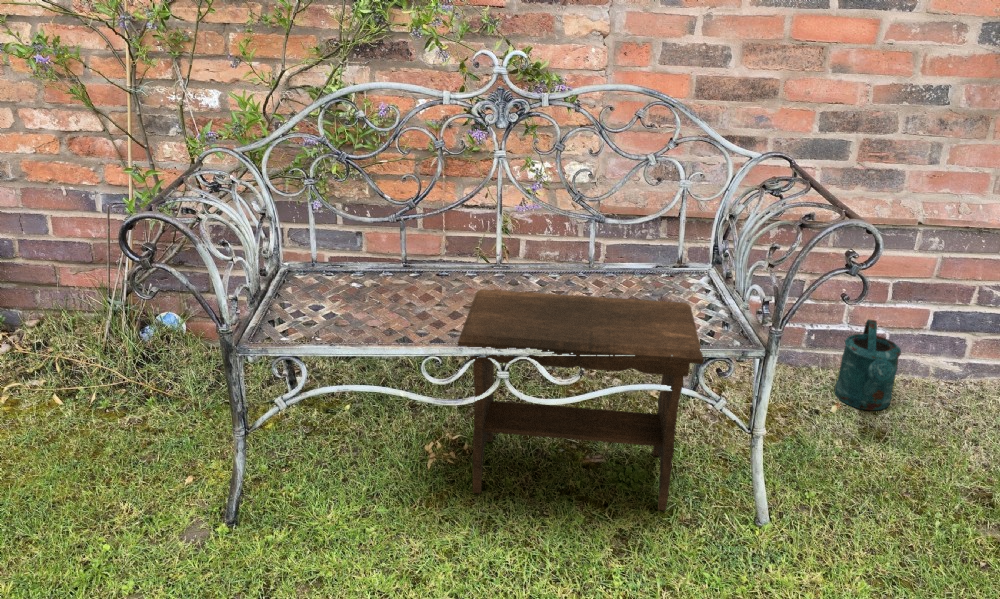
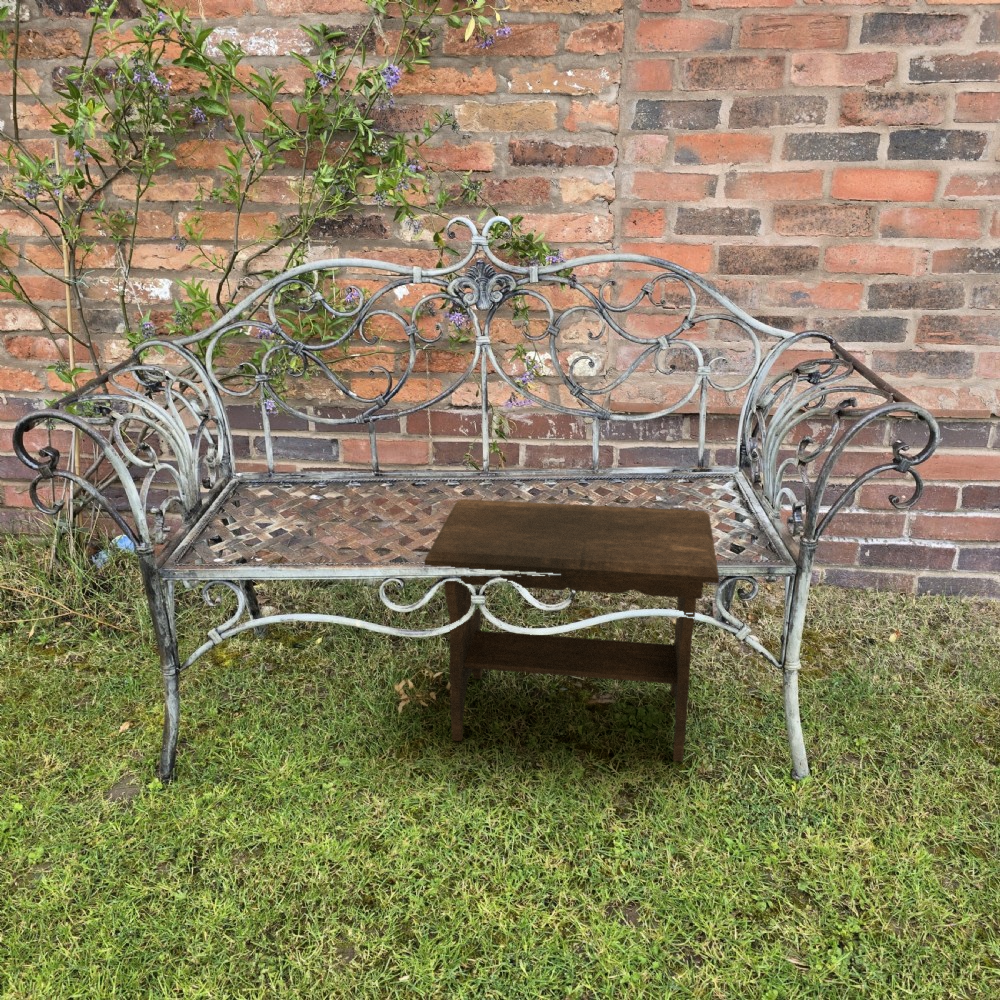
watering can: present [835,320,901,410] -> none [894,530,974,639]

